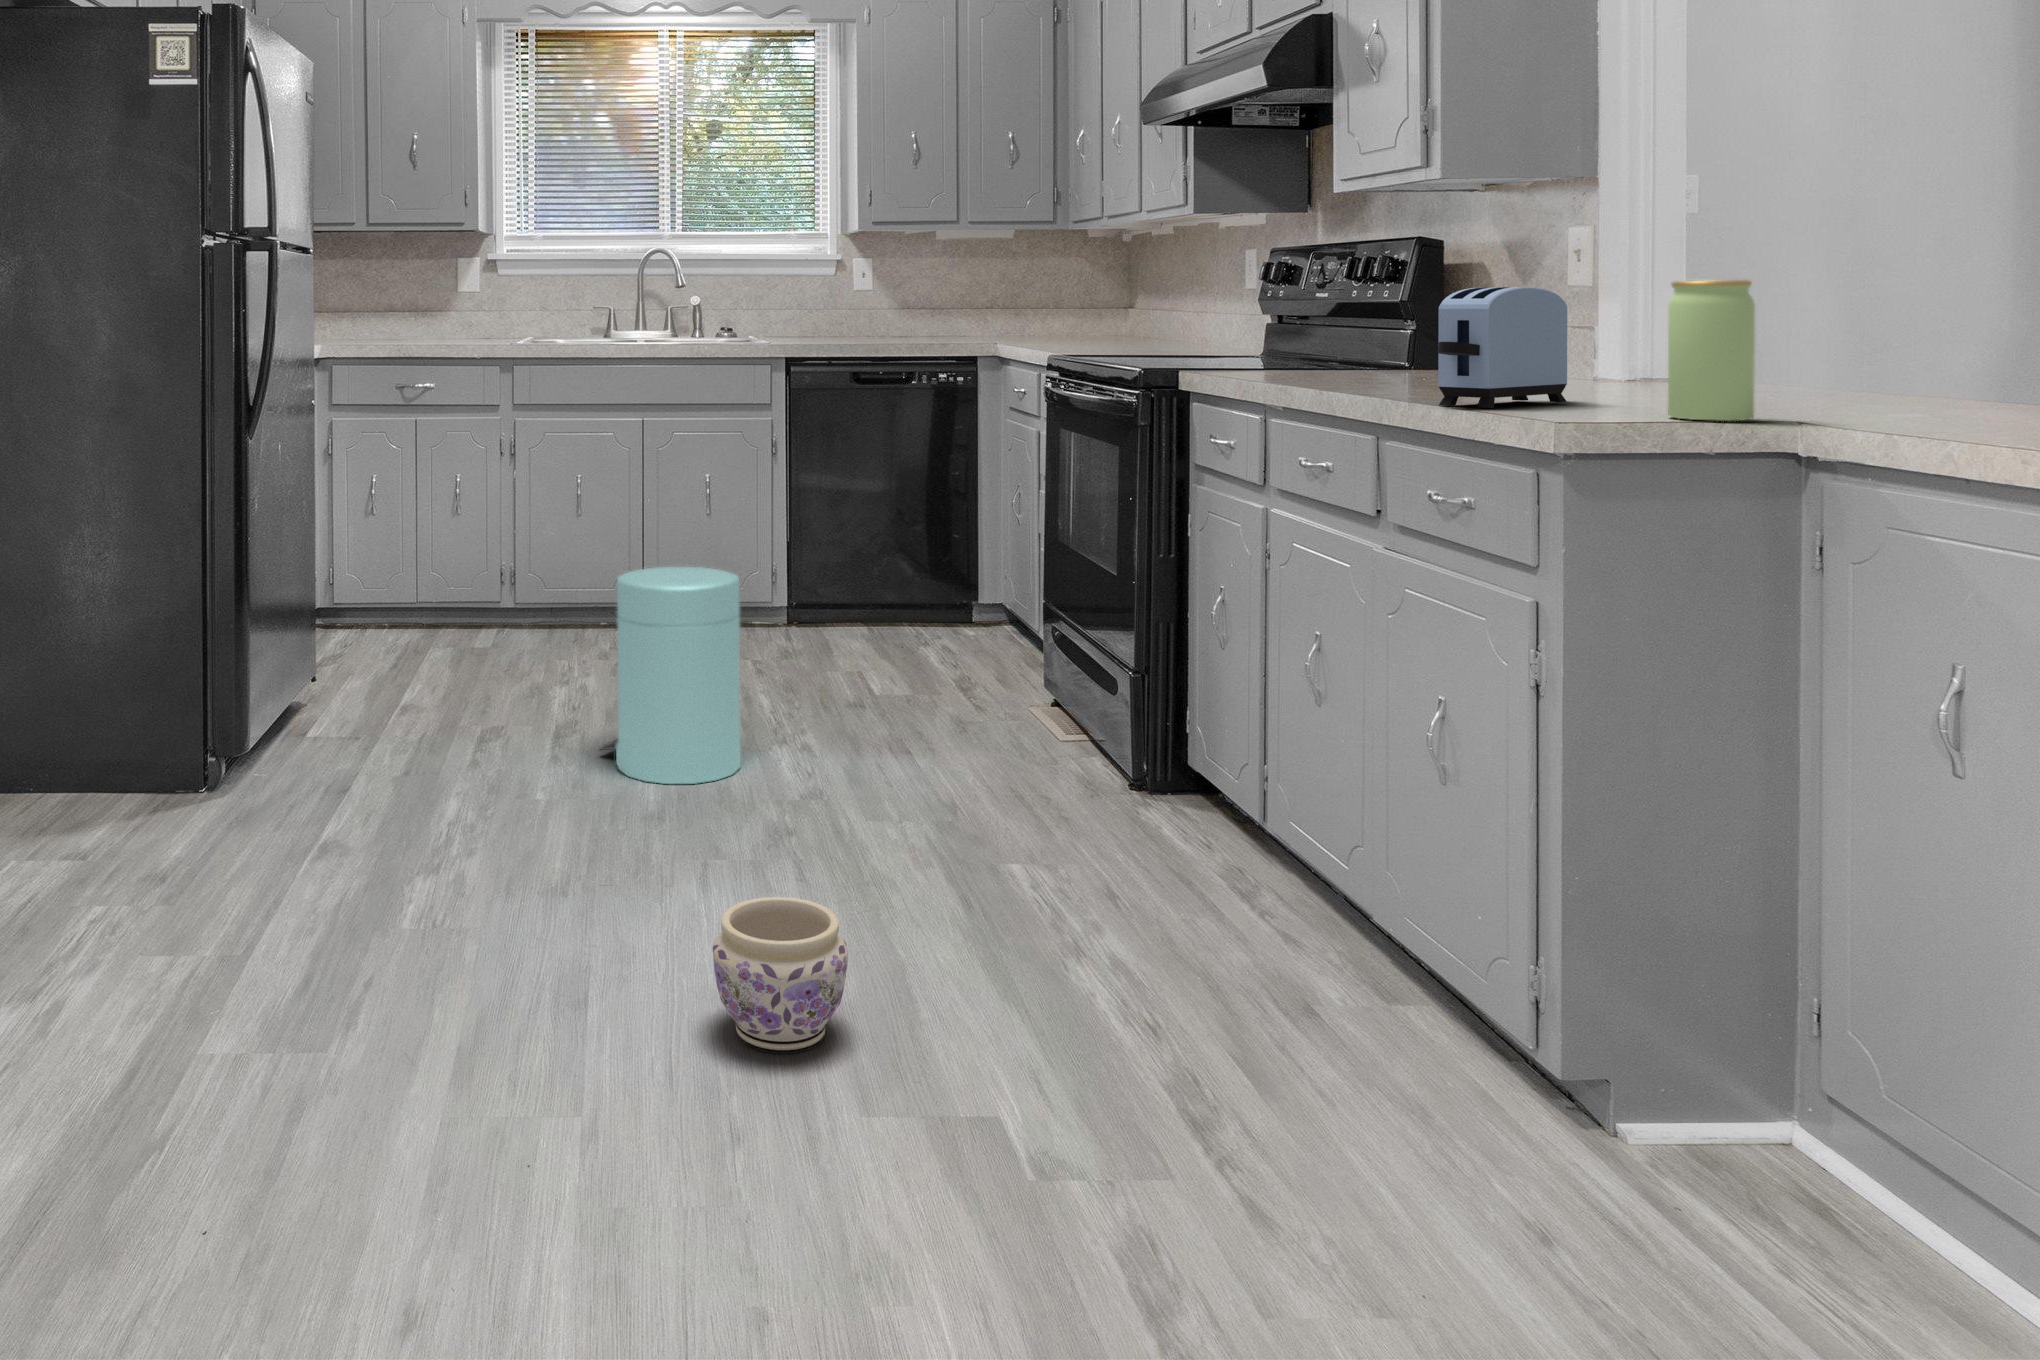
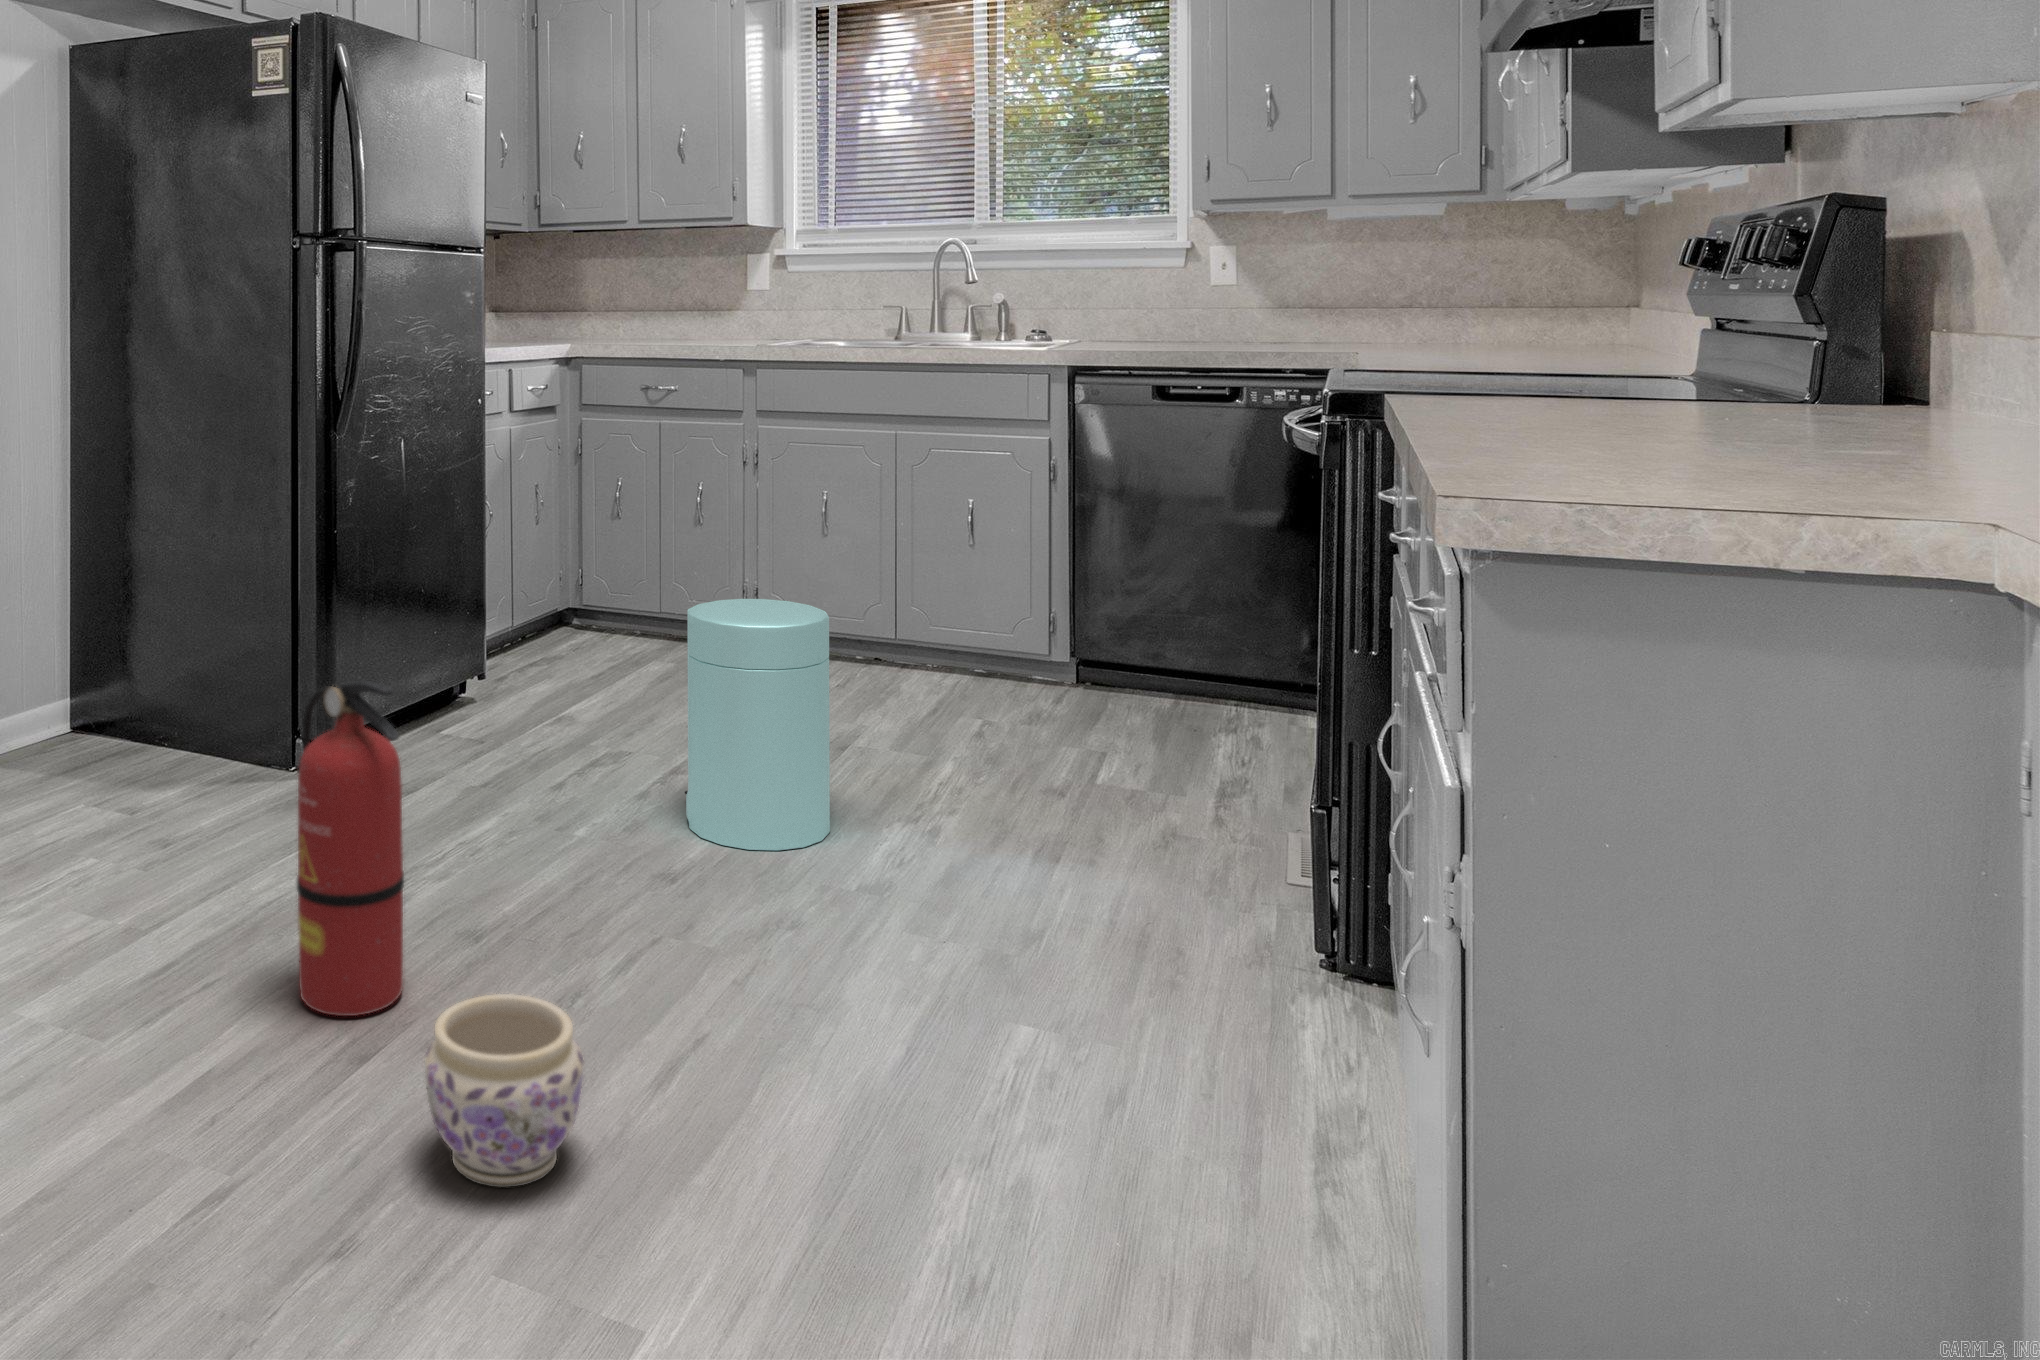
jar: present [1668,280,1755,421] -> none [1729,249,1906,514]
toaster: present [1438,287,1567,408] -> none [1374,268,1719,466]
fire extinguisher: none [440,657,574,973] -> present [297,681,404,1016]

